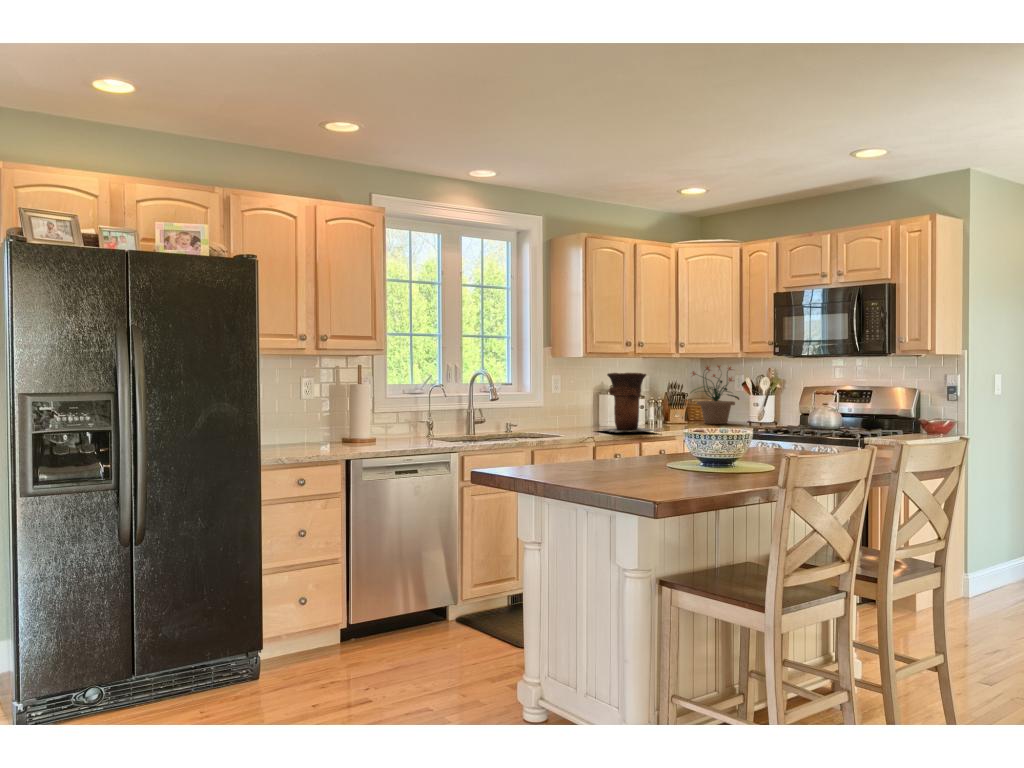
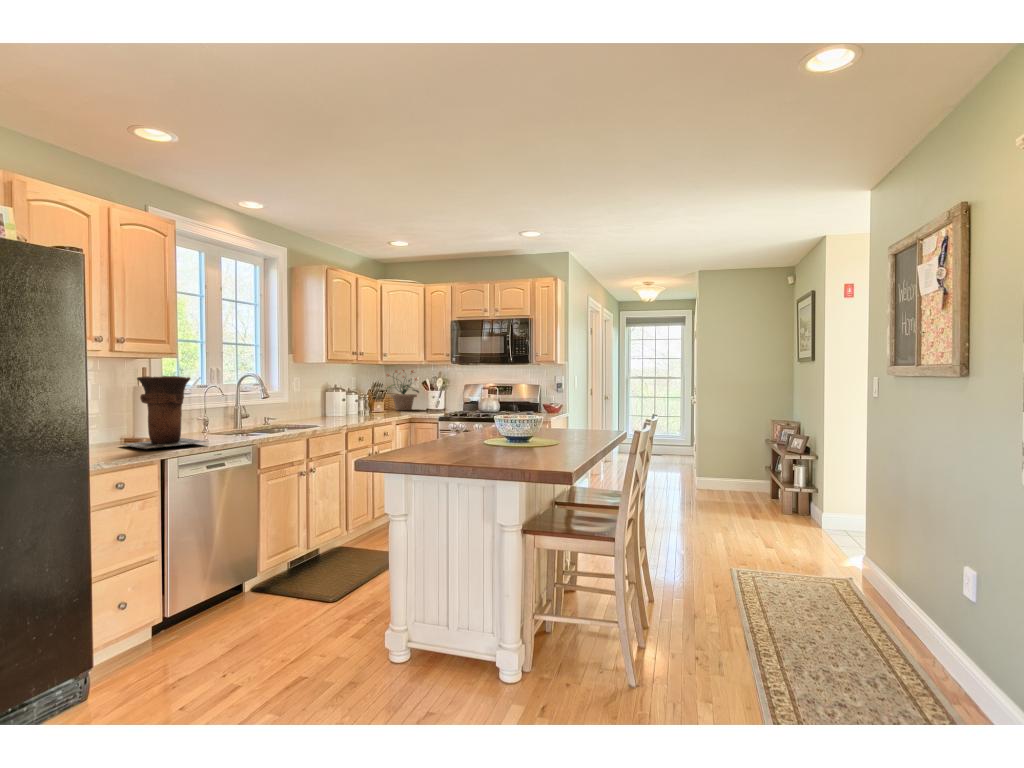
vase: present [599,373,657,432] -> present [121,376,207,449]

